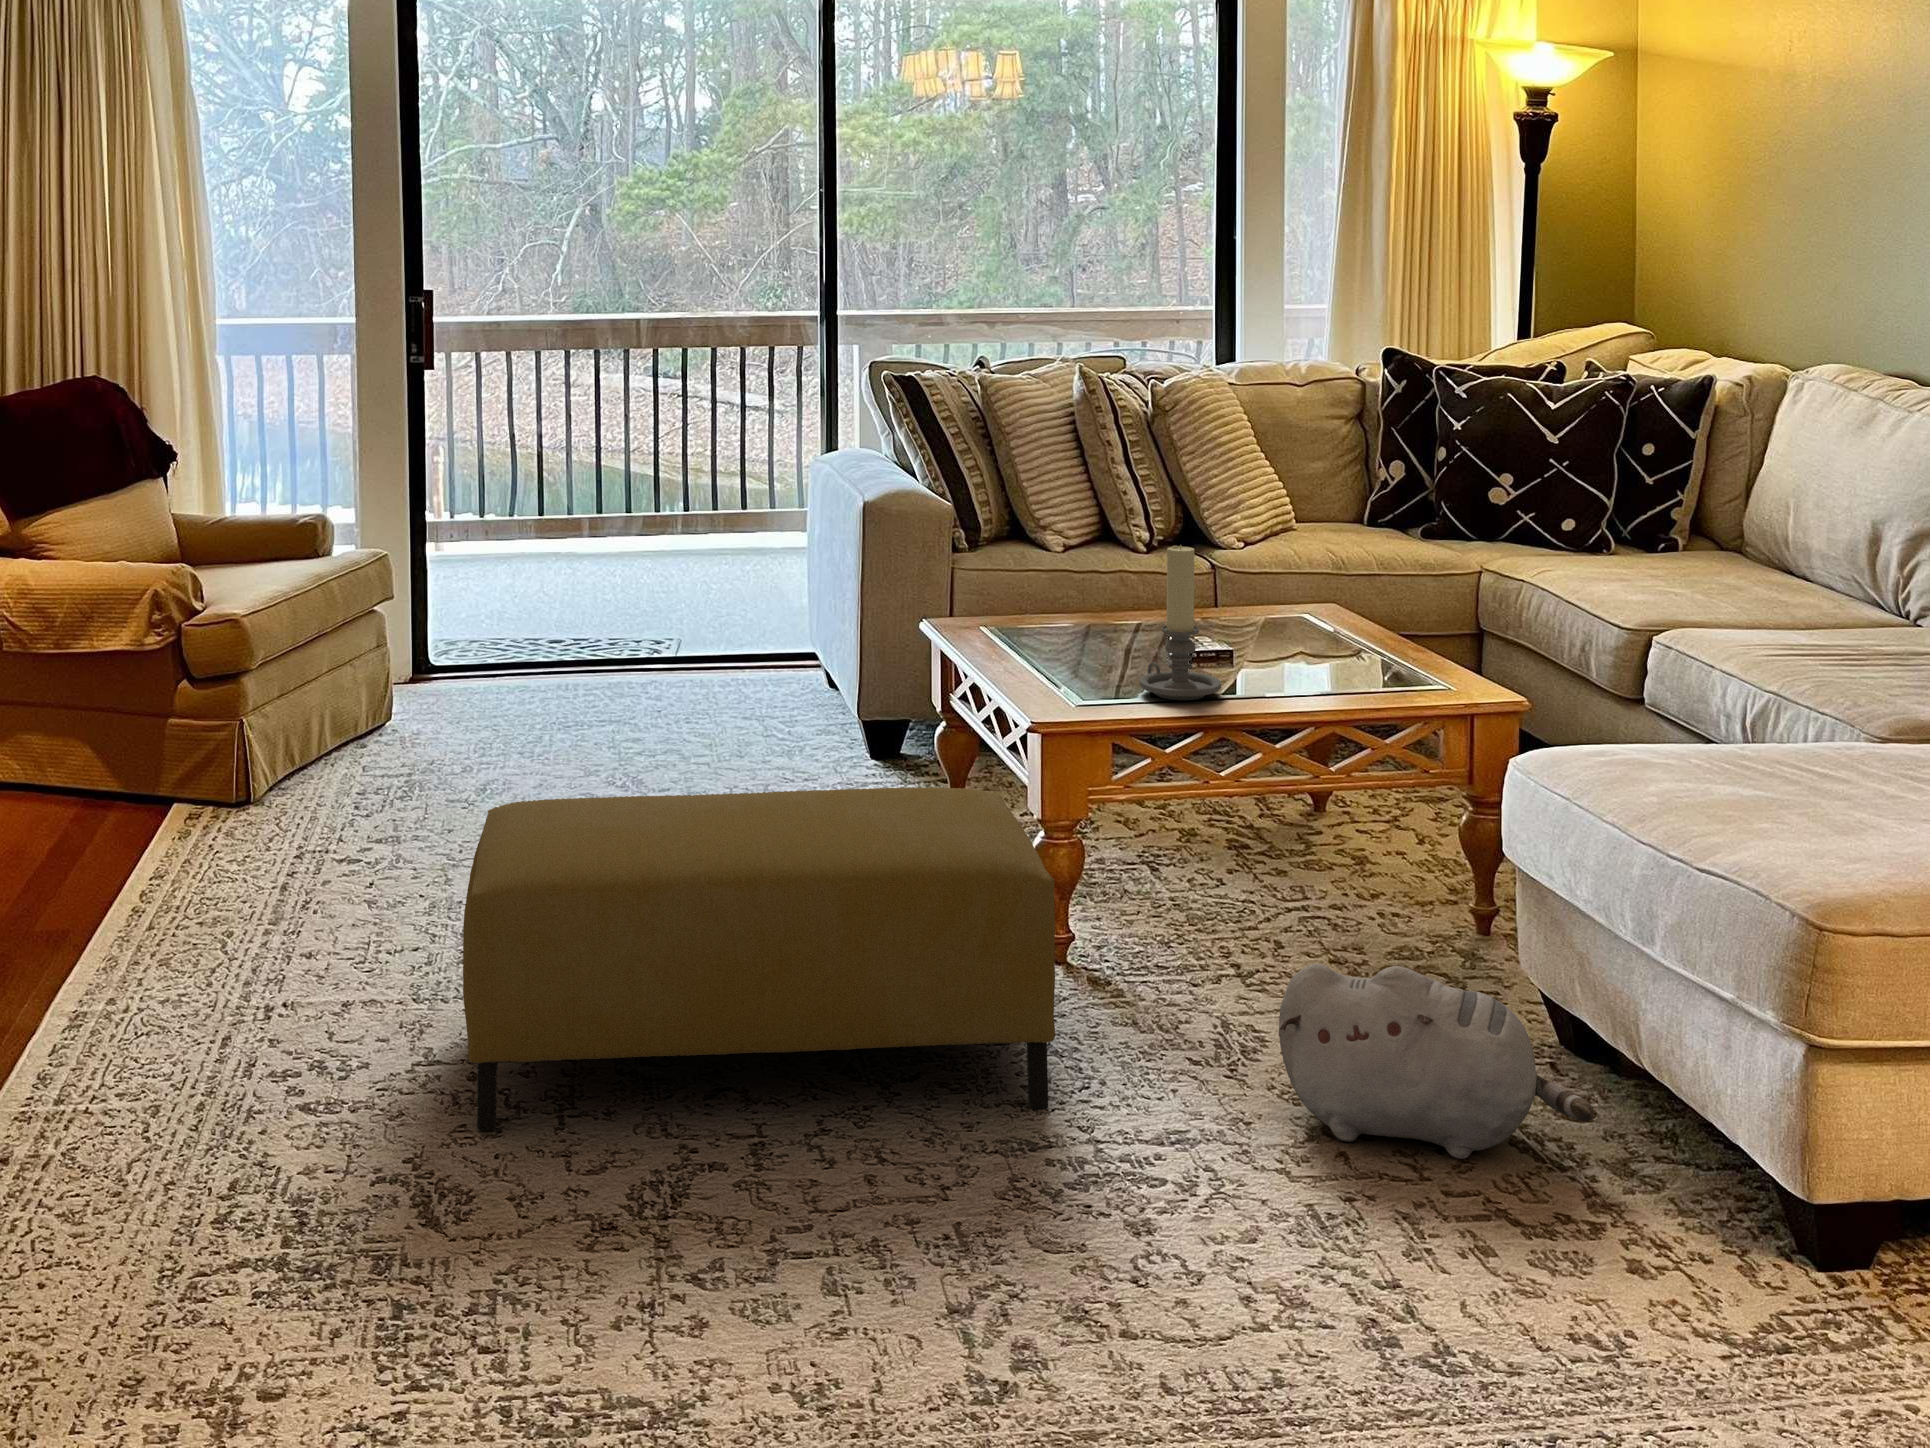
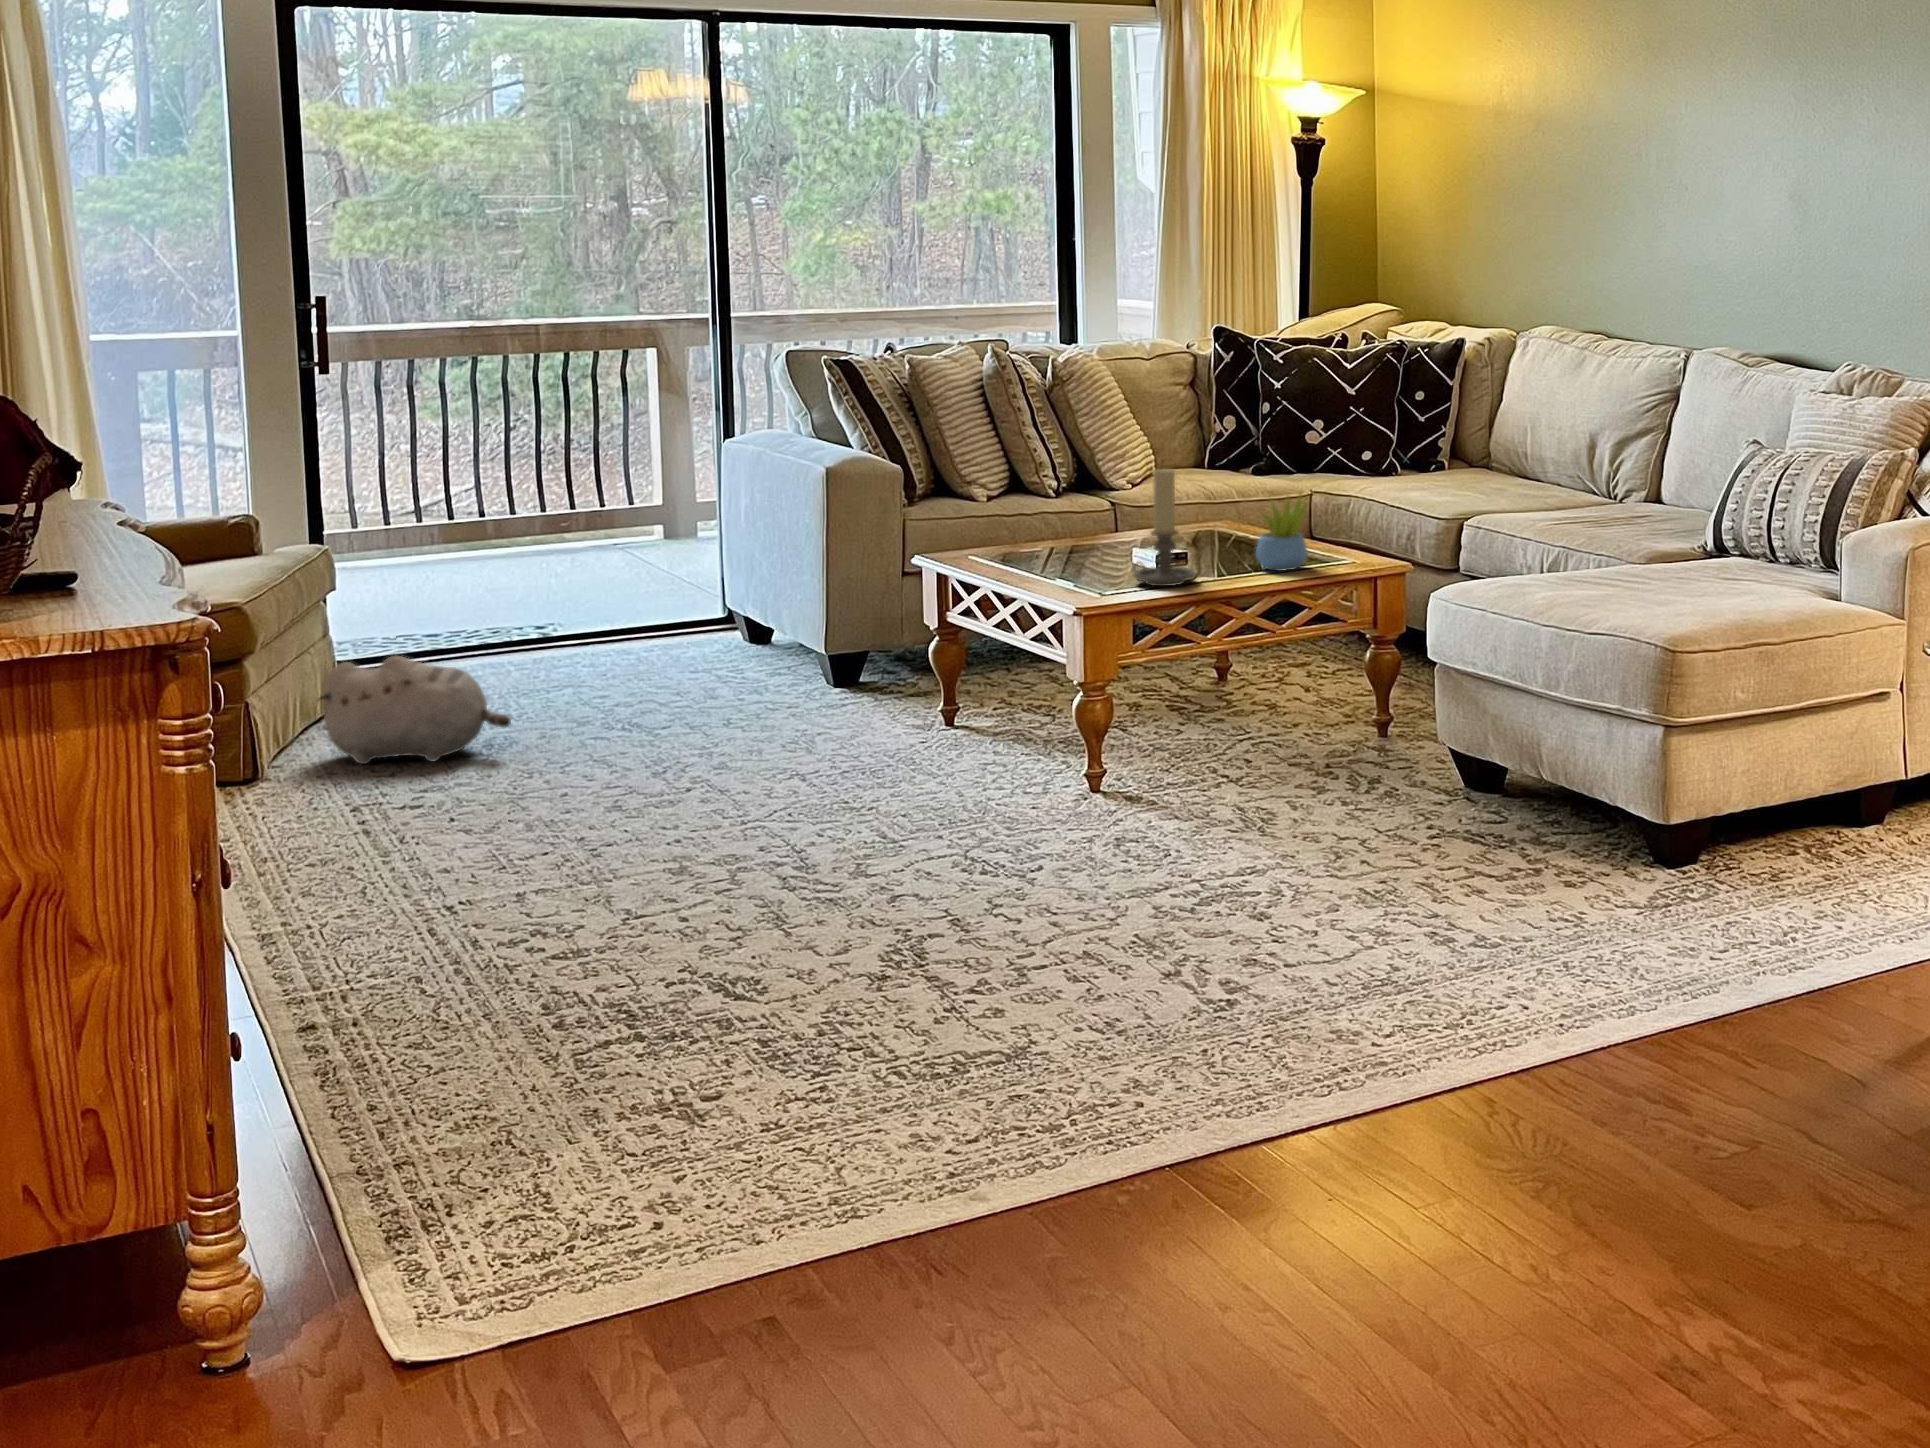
succulent plant: none [1314,581,1384,691] -> present [1256,494,1307,571]
ottoman: present [463,787,1055,1130] -> none [650,657,1156,951]
plush toy: present [1279,963,1594,1159] -> present [318,656,511,764]

